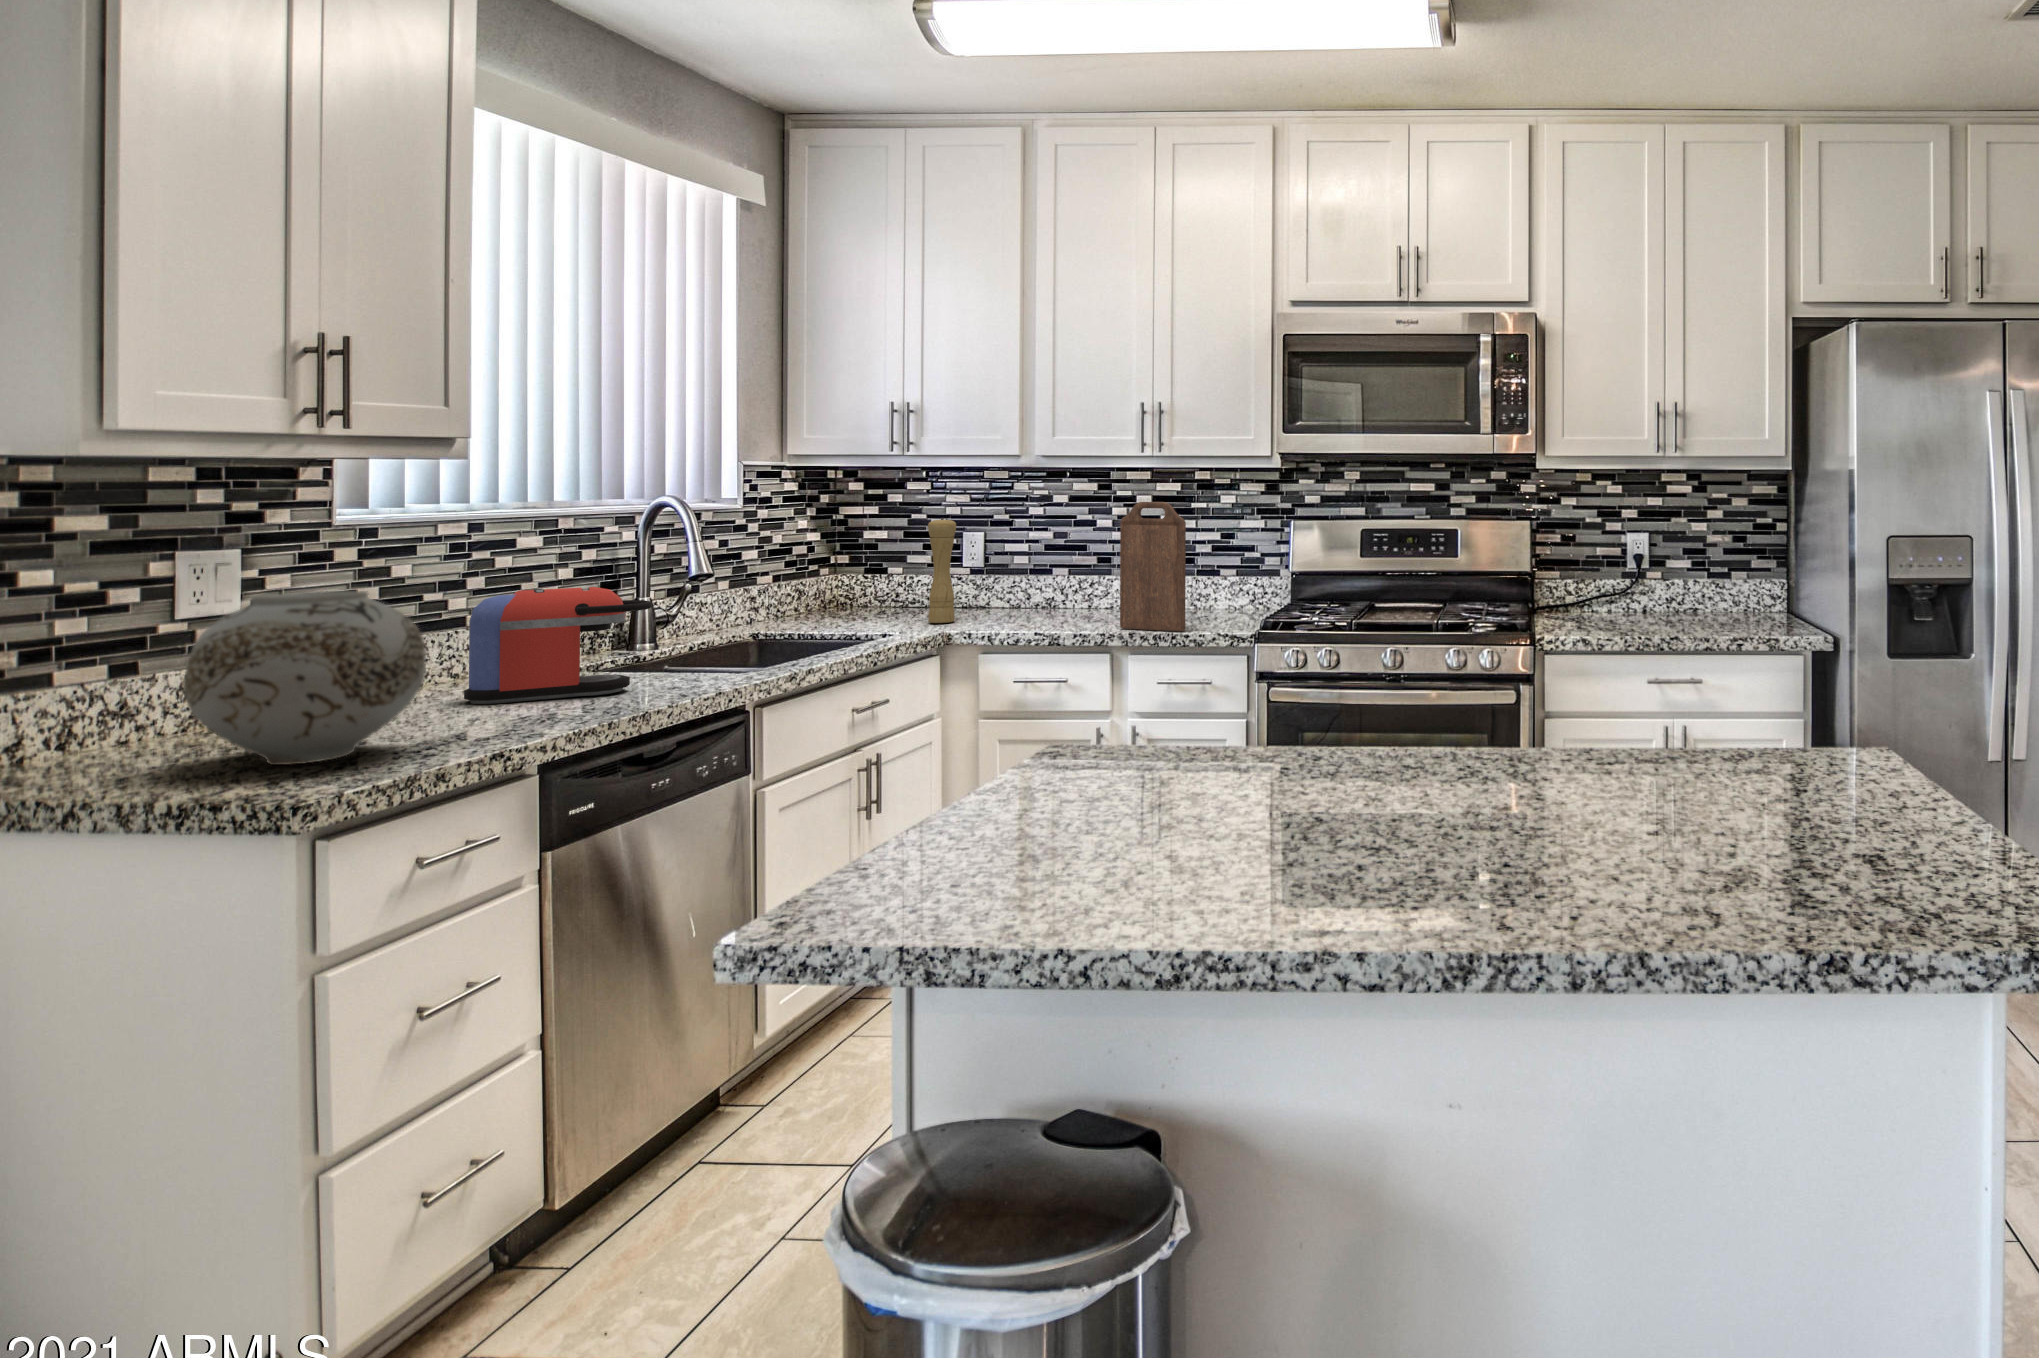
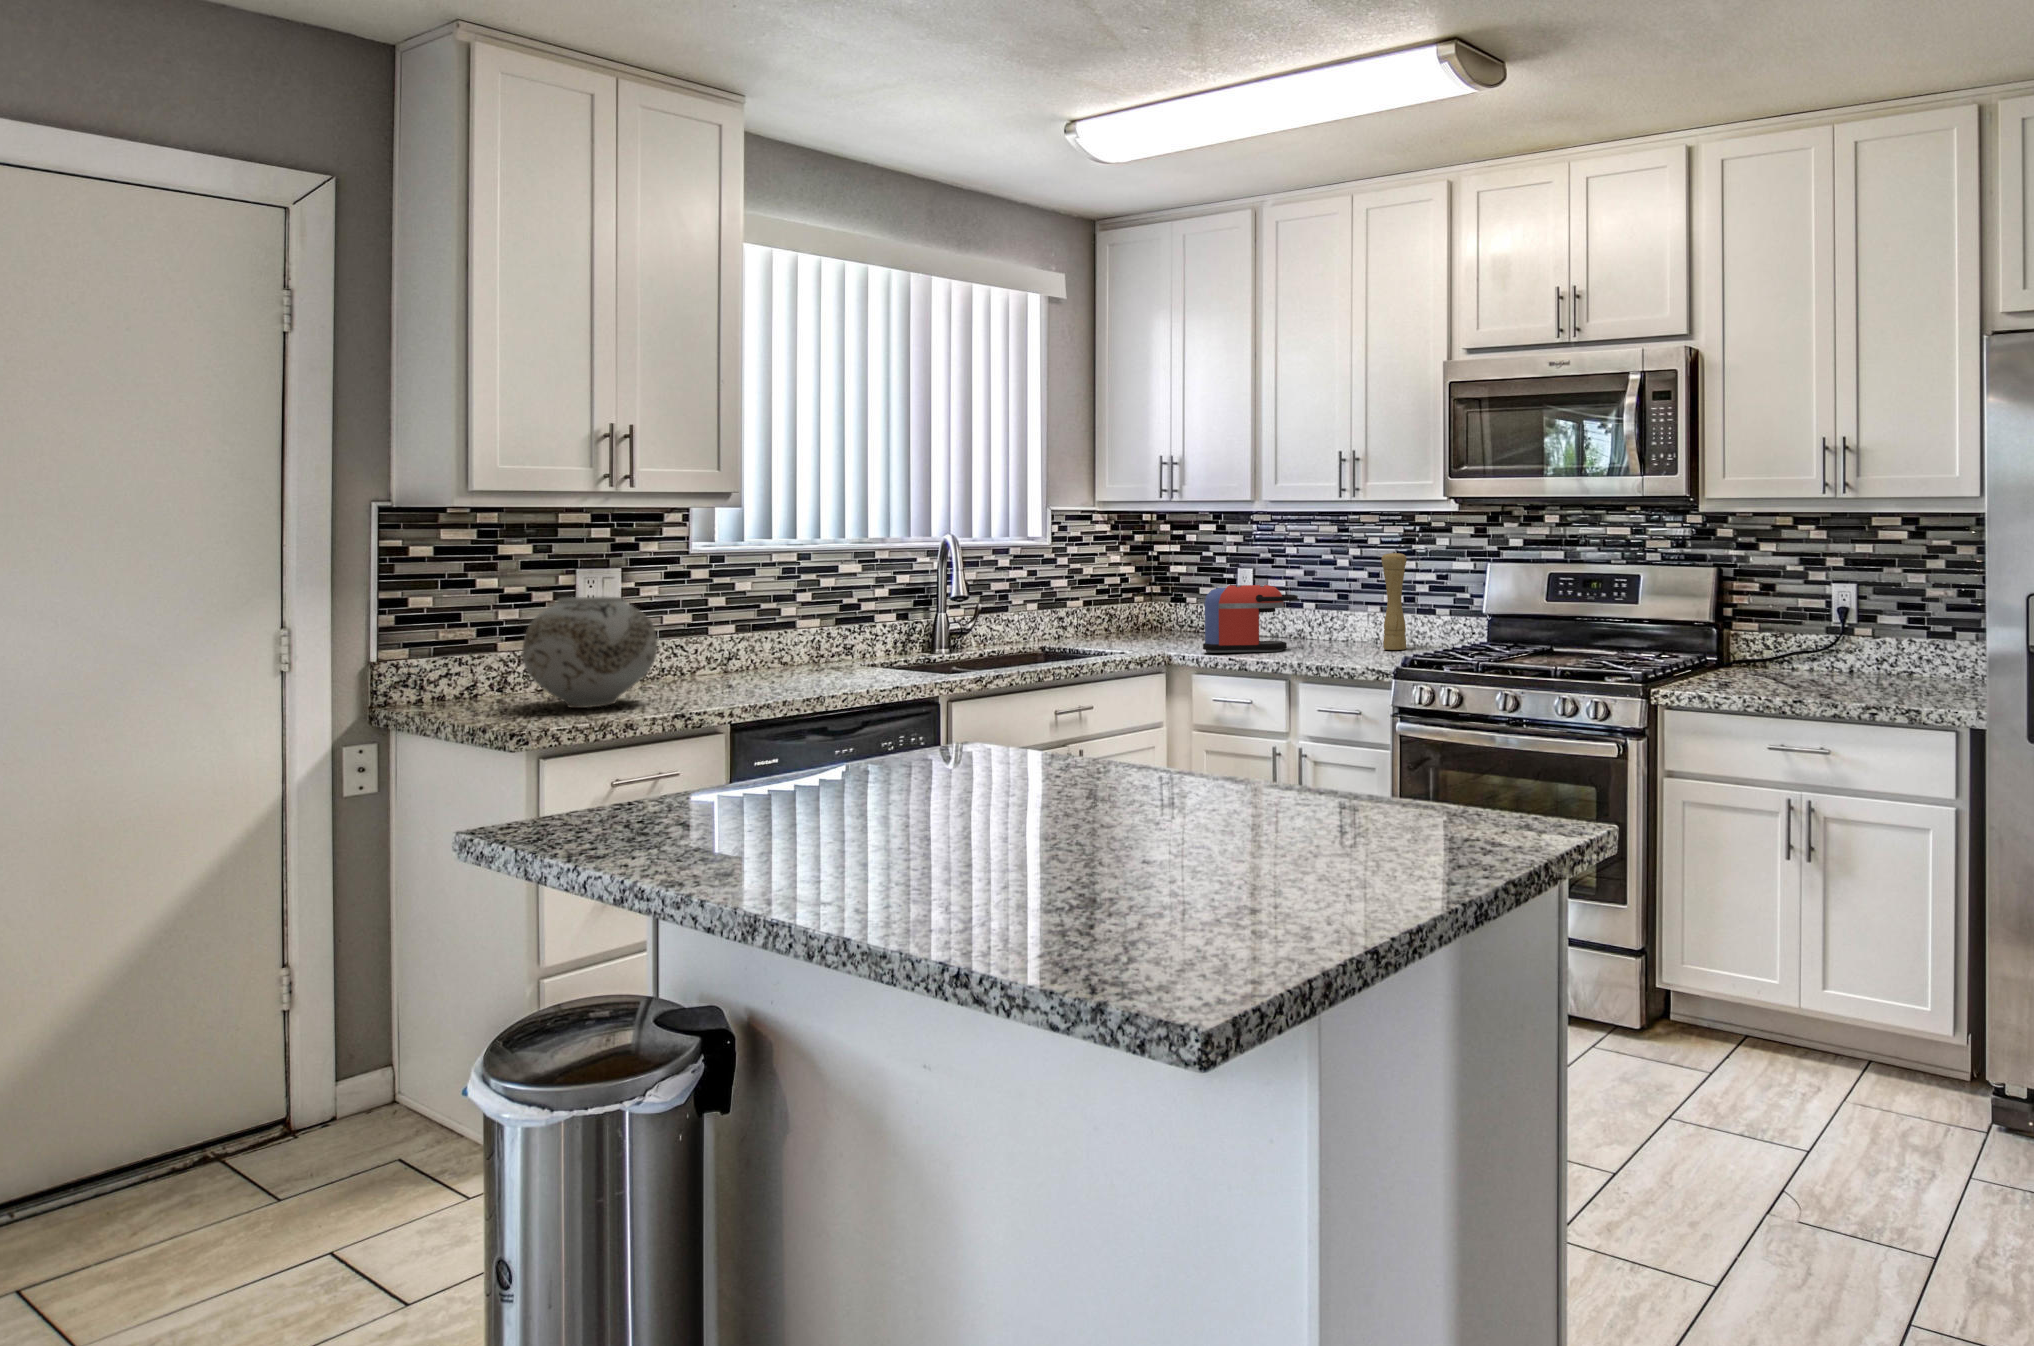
cutting board: present [1120,502,1186,631] -> none [1292,542,1335,665]
pepper mill: present [928,518,956,623] -> present [1382,552,1406,650]
coffee maker: present [464,587,652,704] -> present [1203,585,1298,653]

